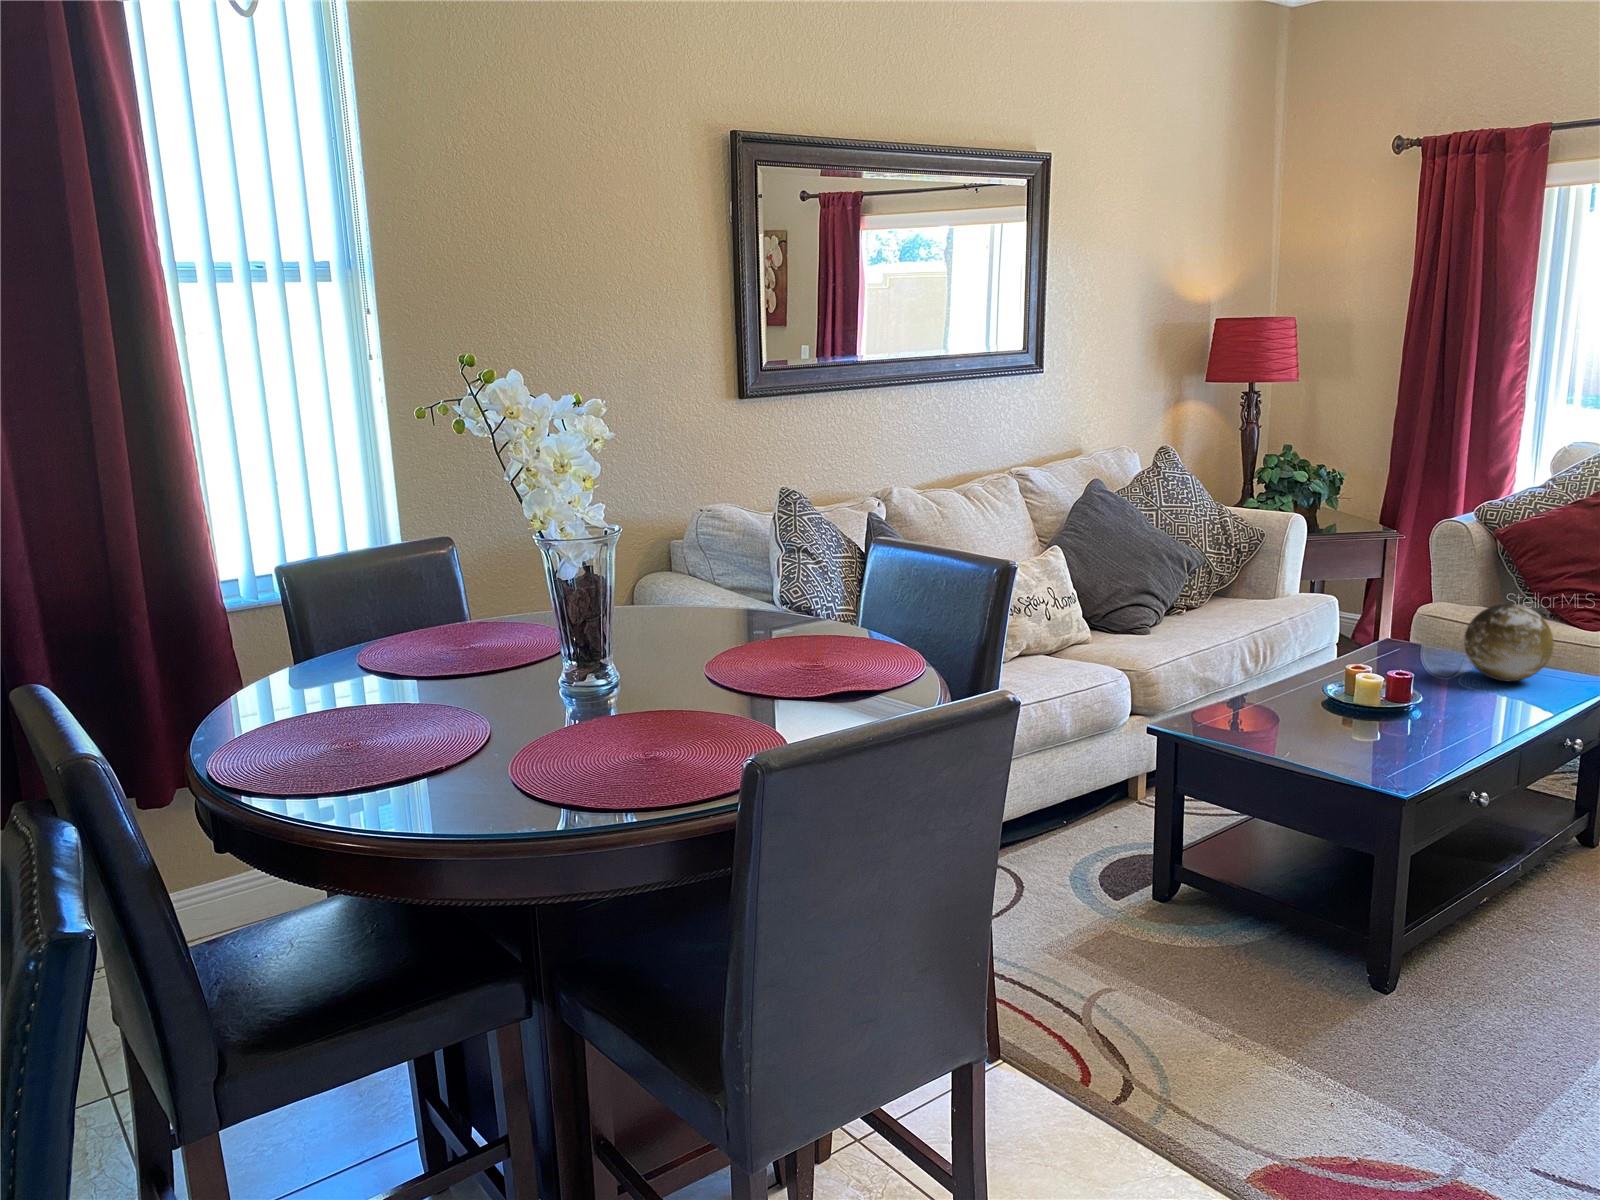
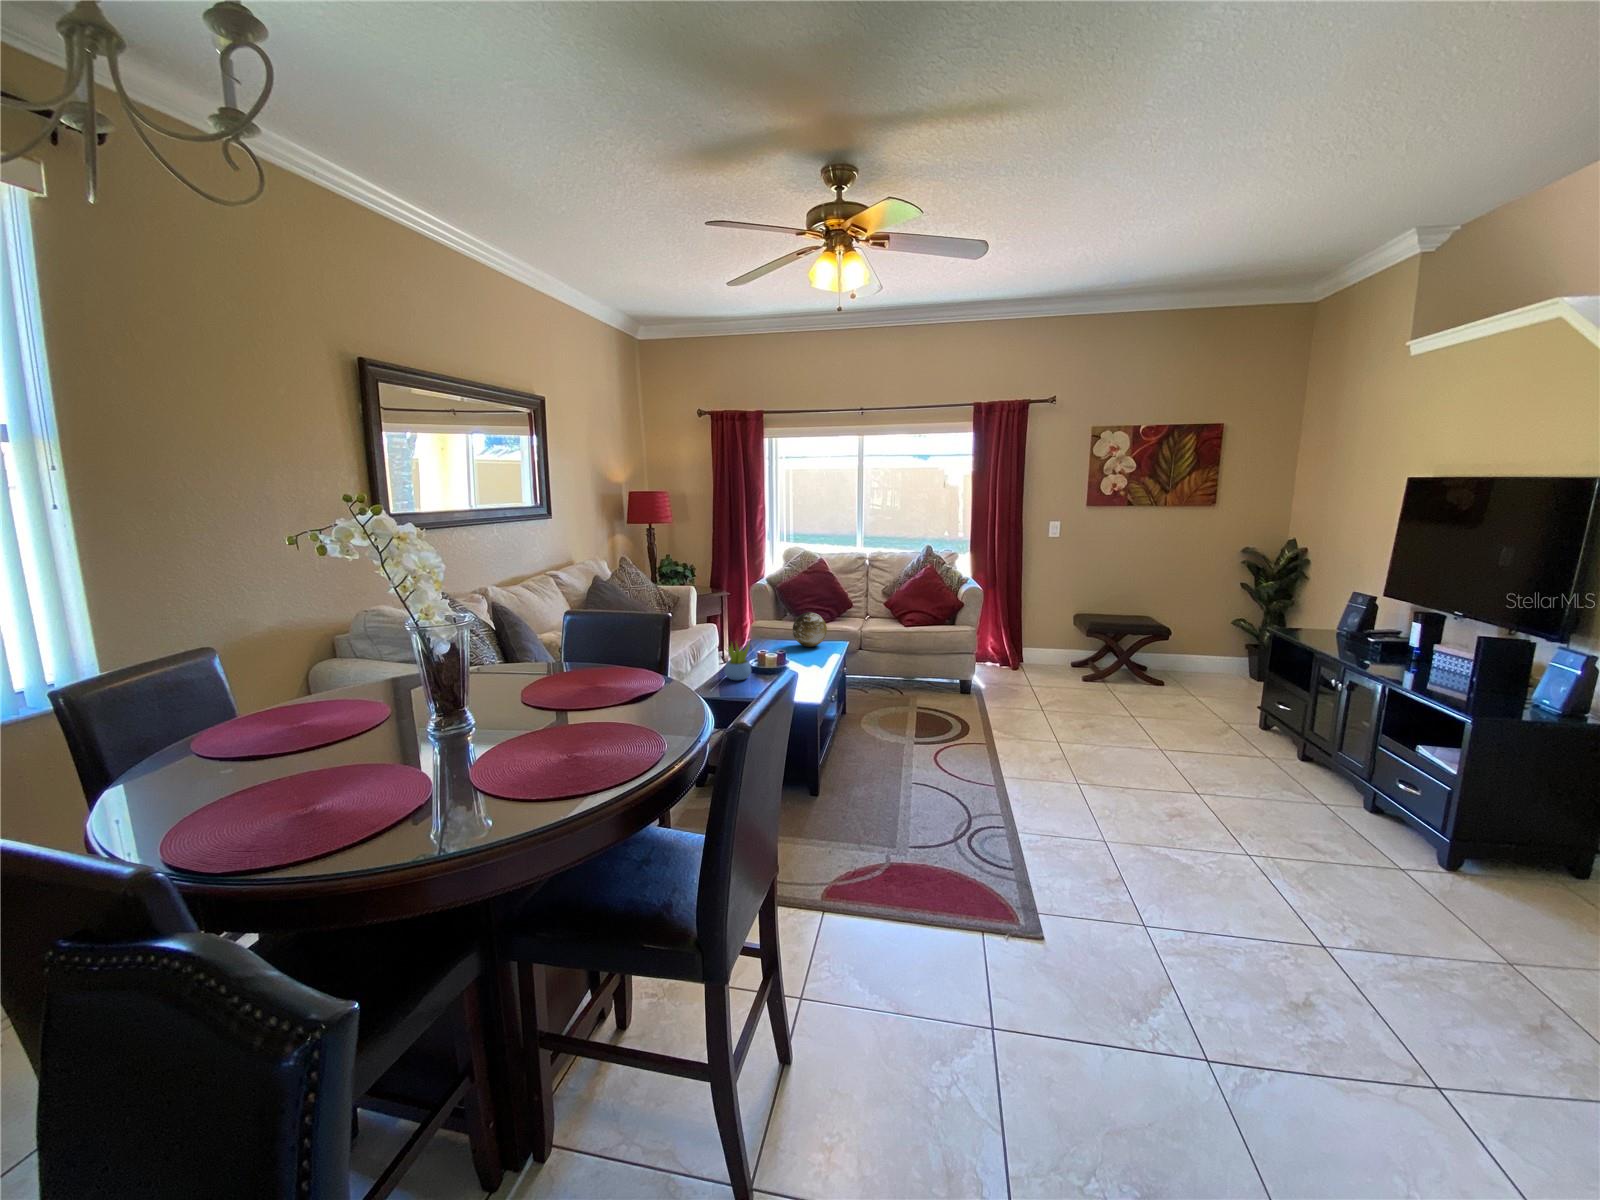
succulent plant: none [1249,639,1309,721] -> present [724,642,751,680]

